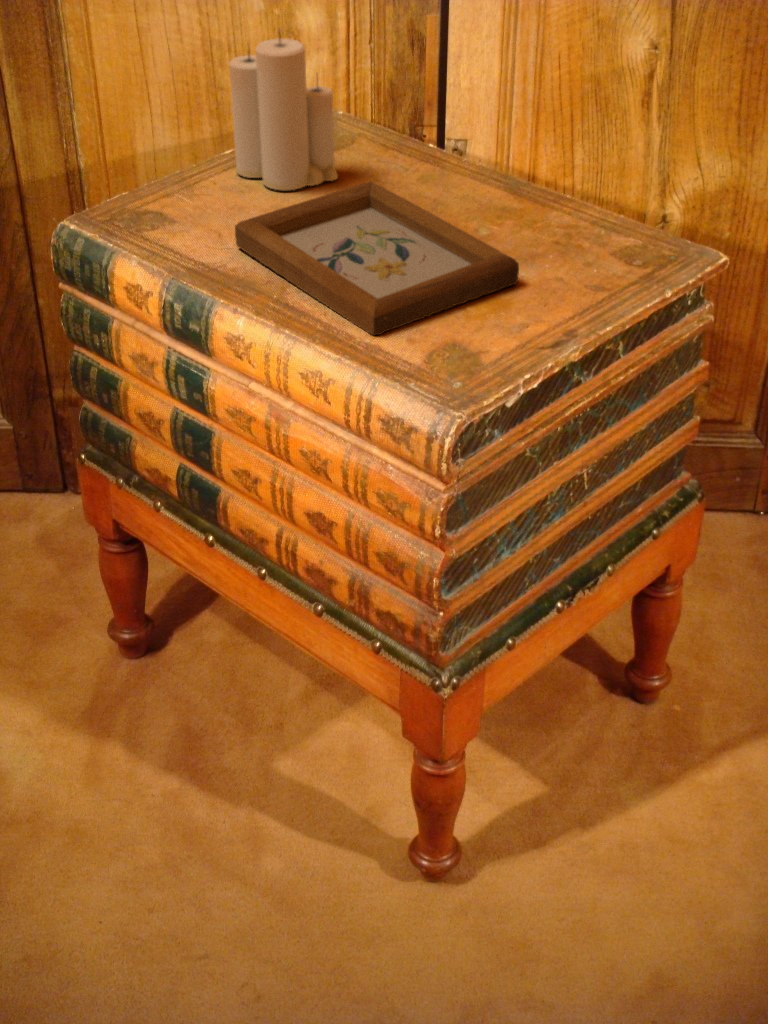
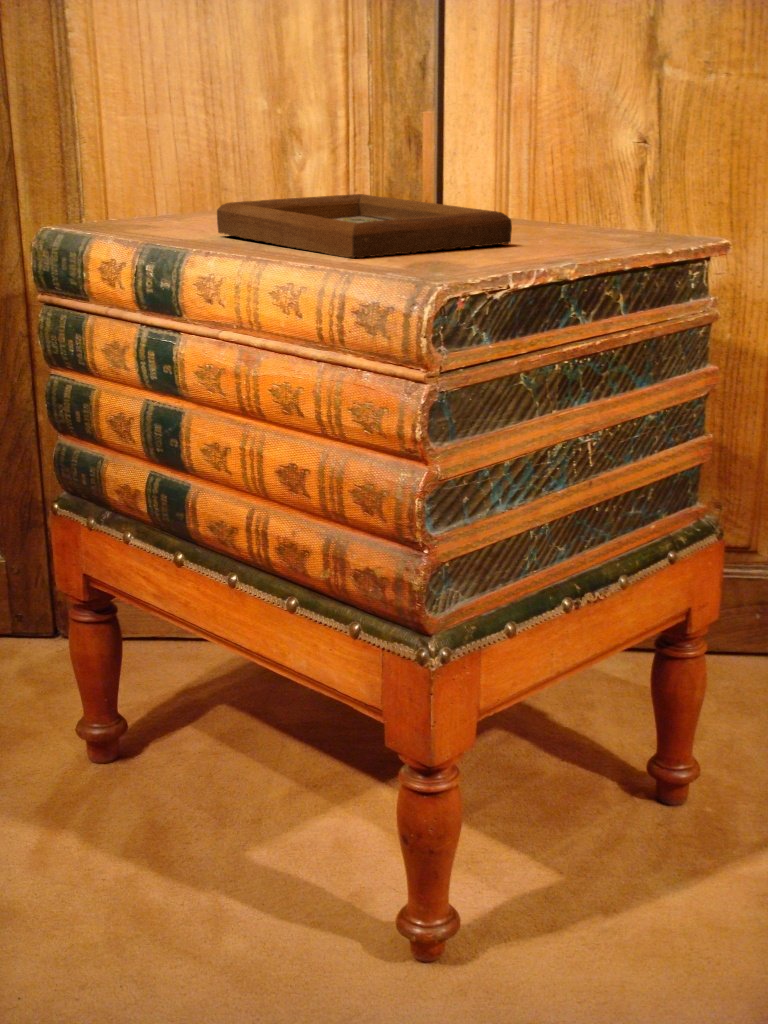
candle: present [229,38,338,190] -> none [225,55,331,221]

